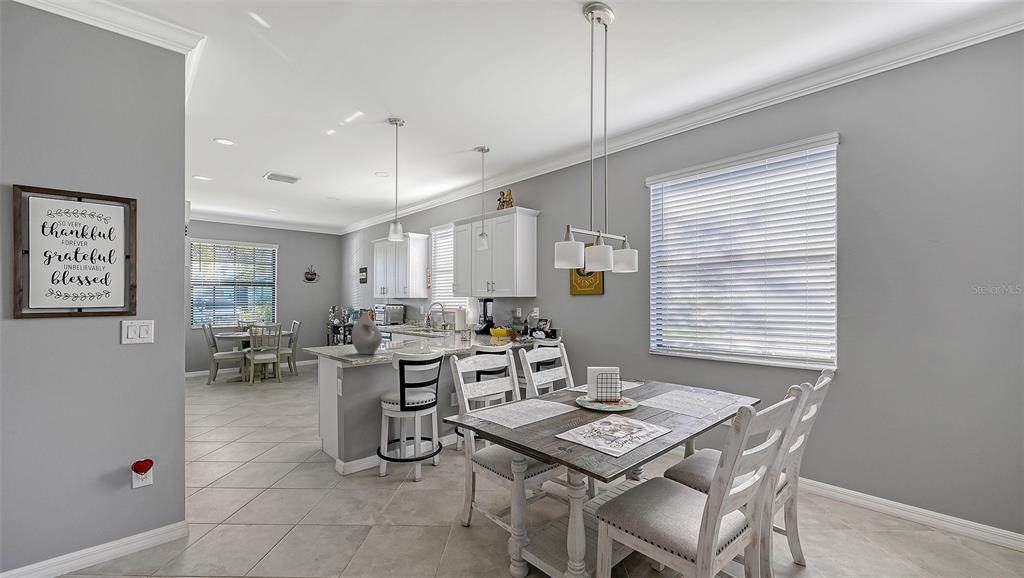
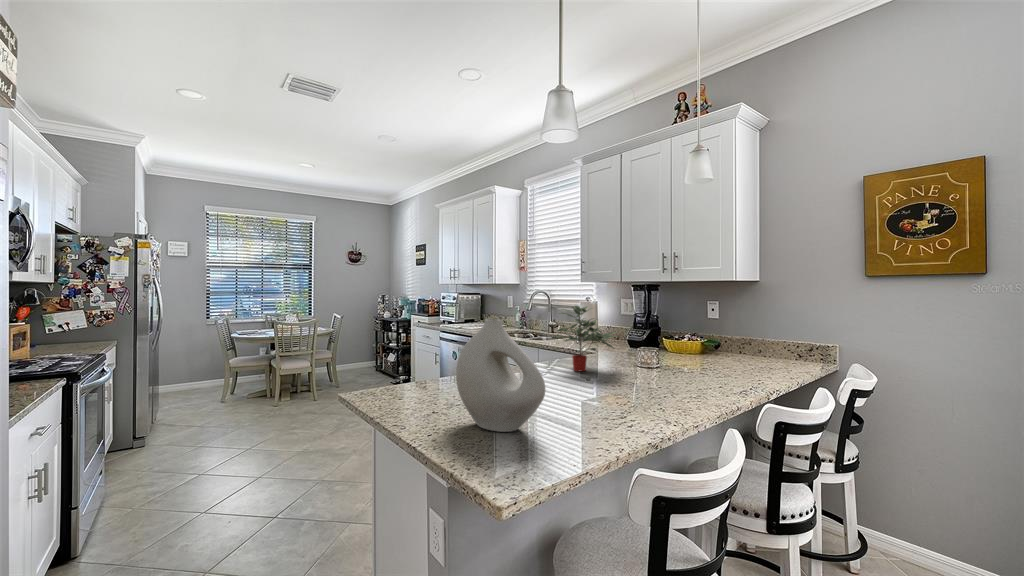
potted plant: present [504,310,530,340] -> present [557,306,617,371]

